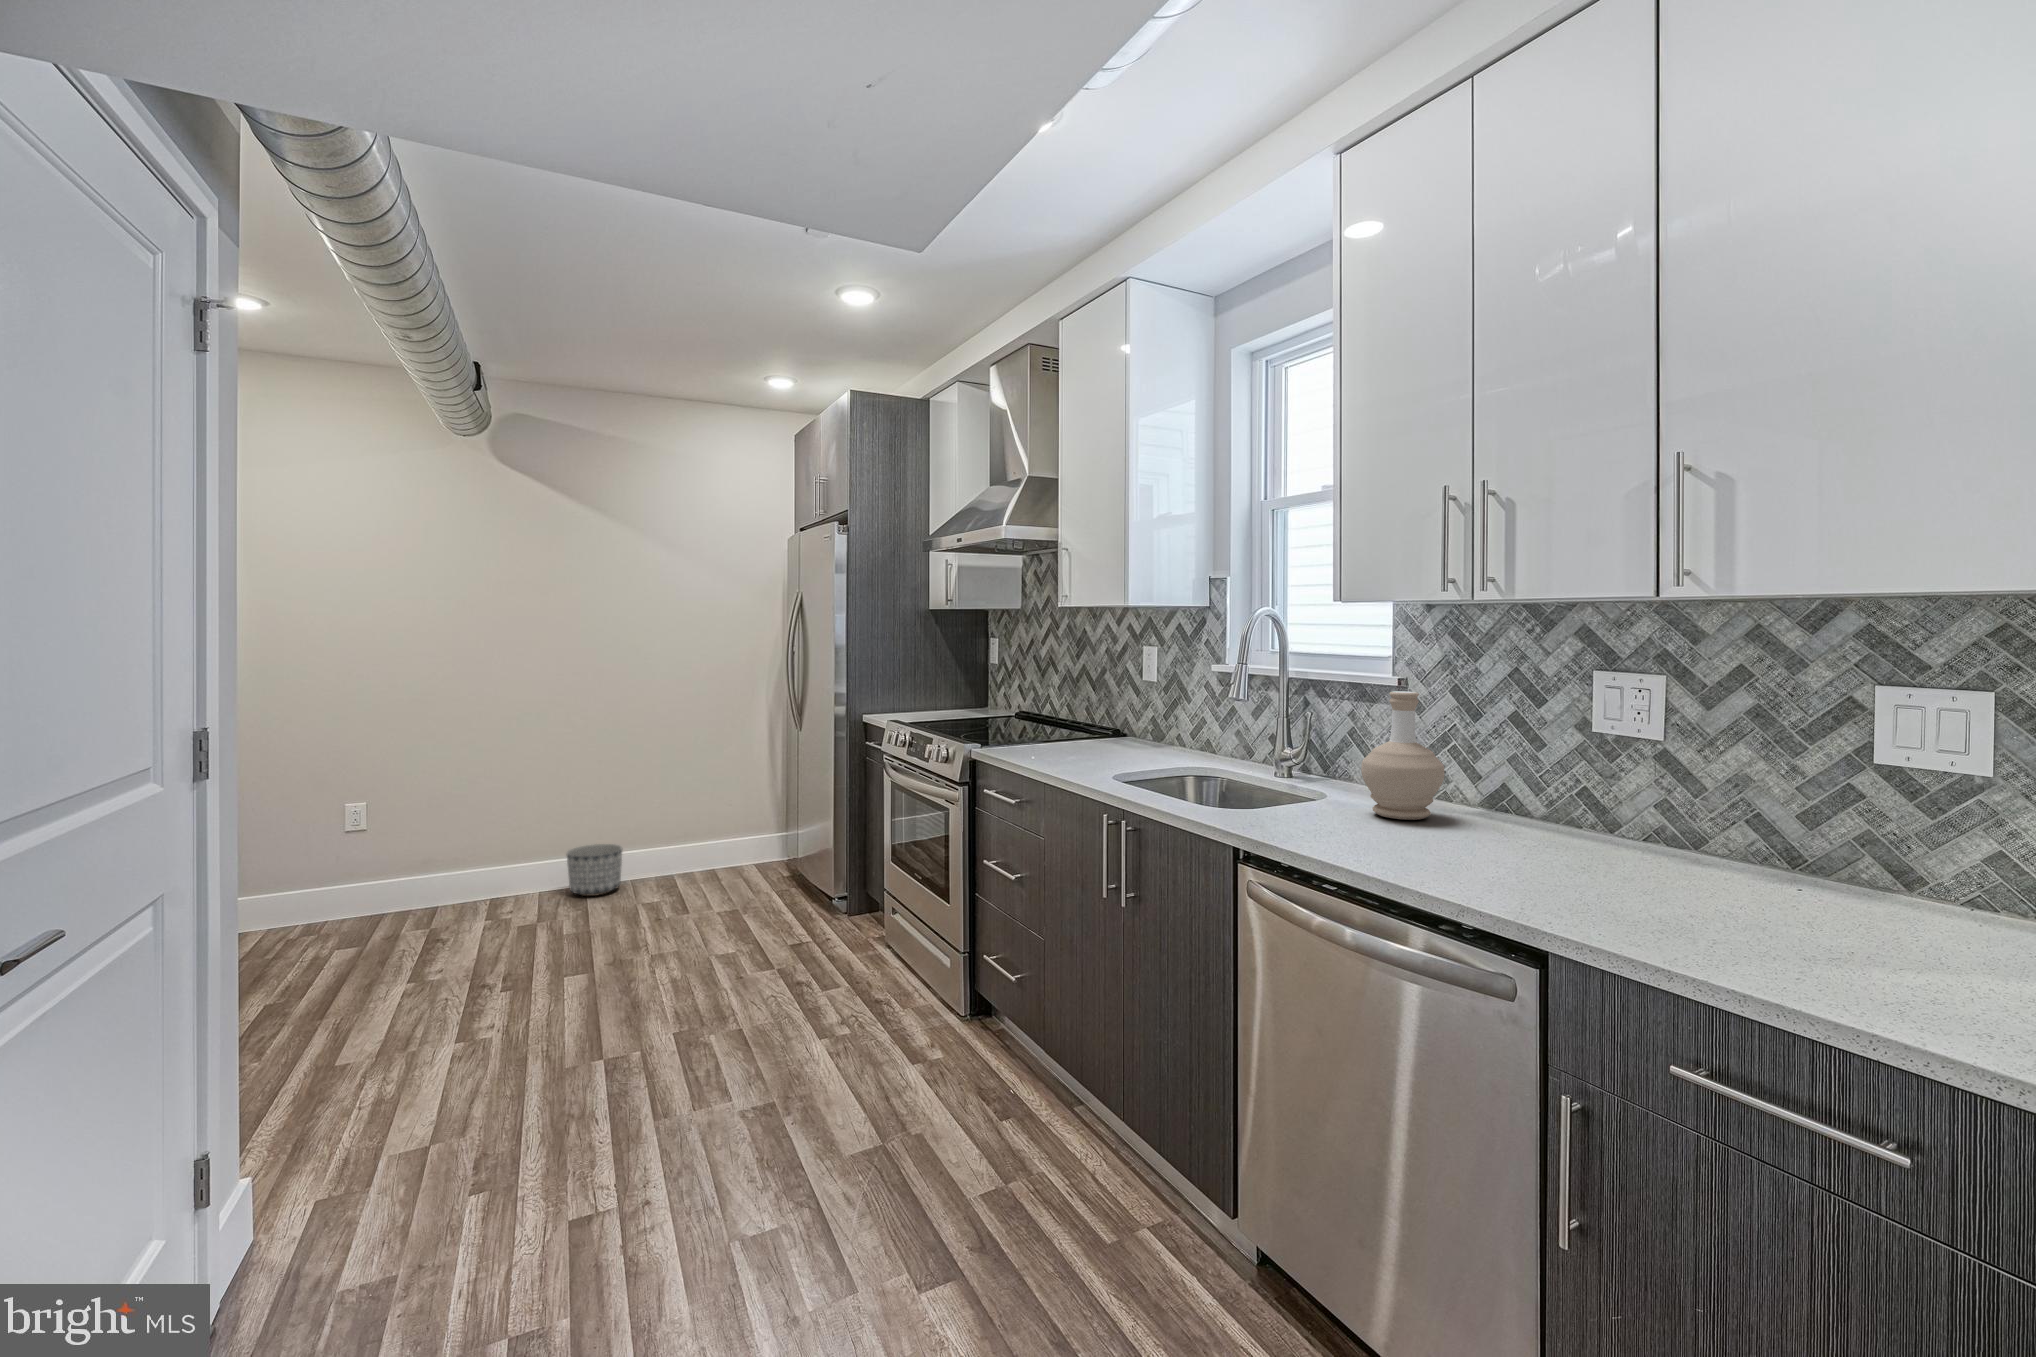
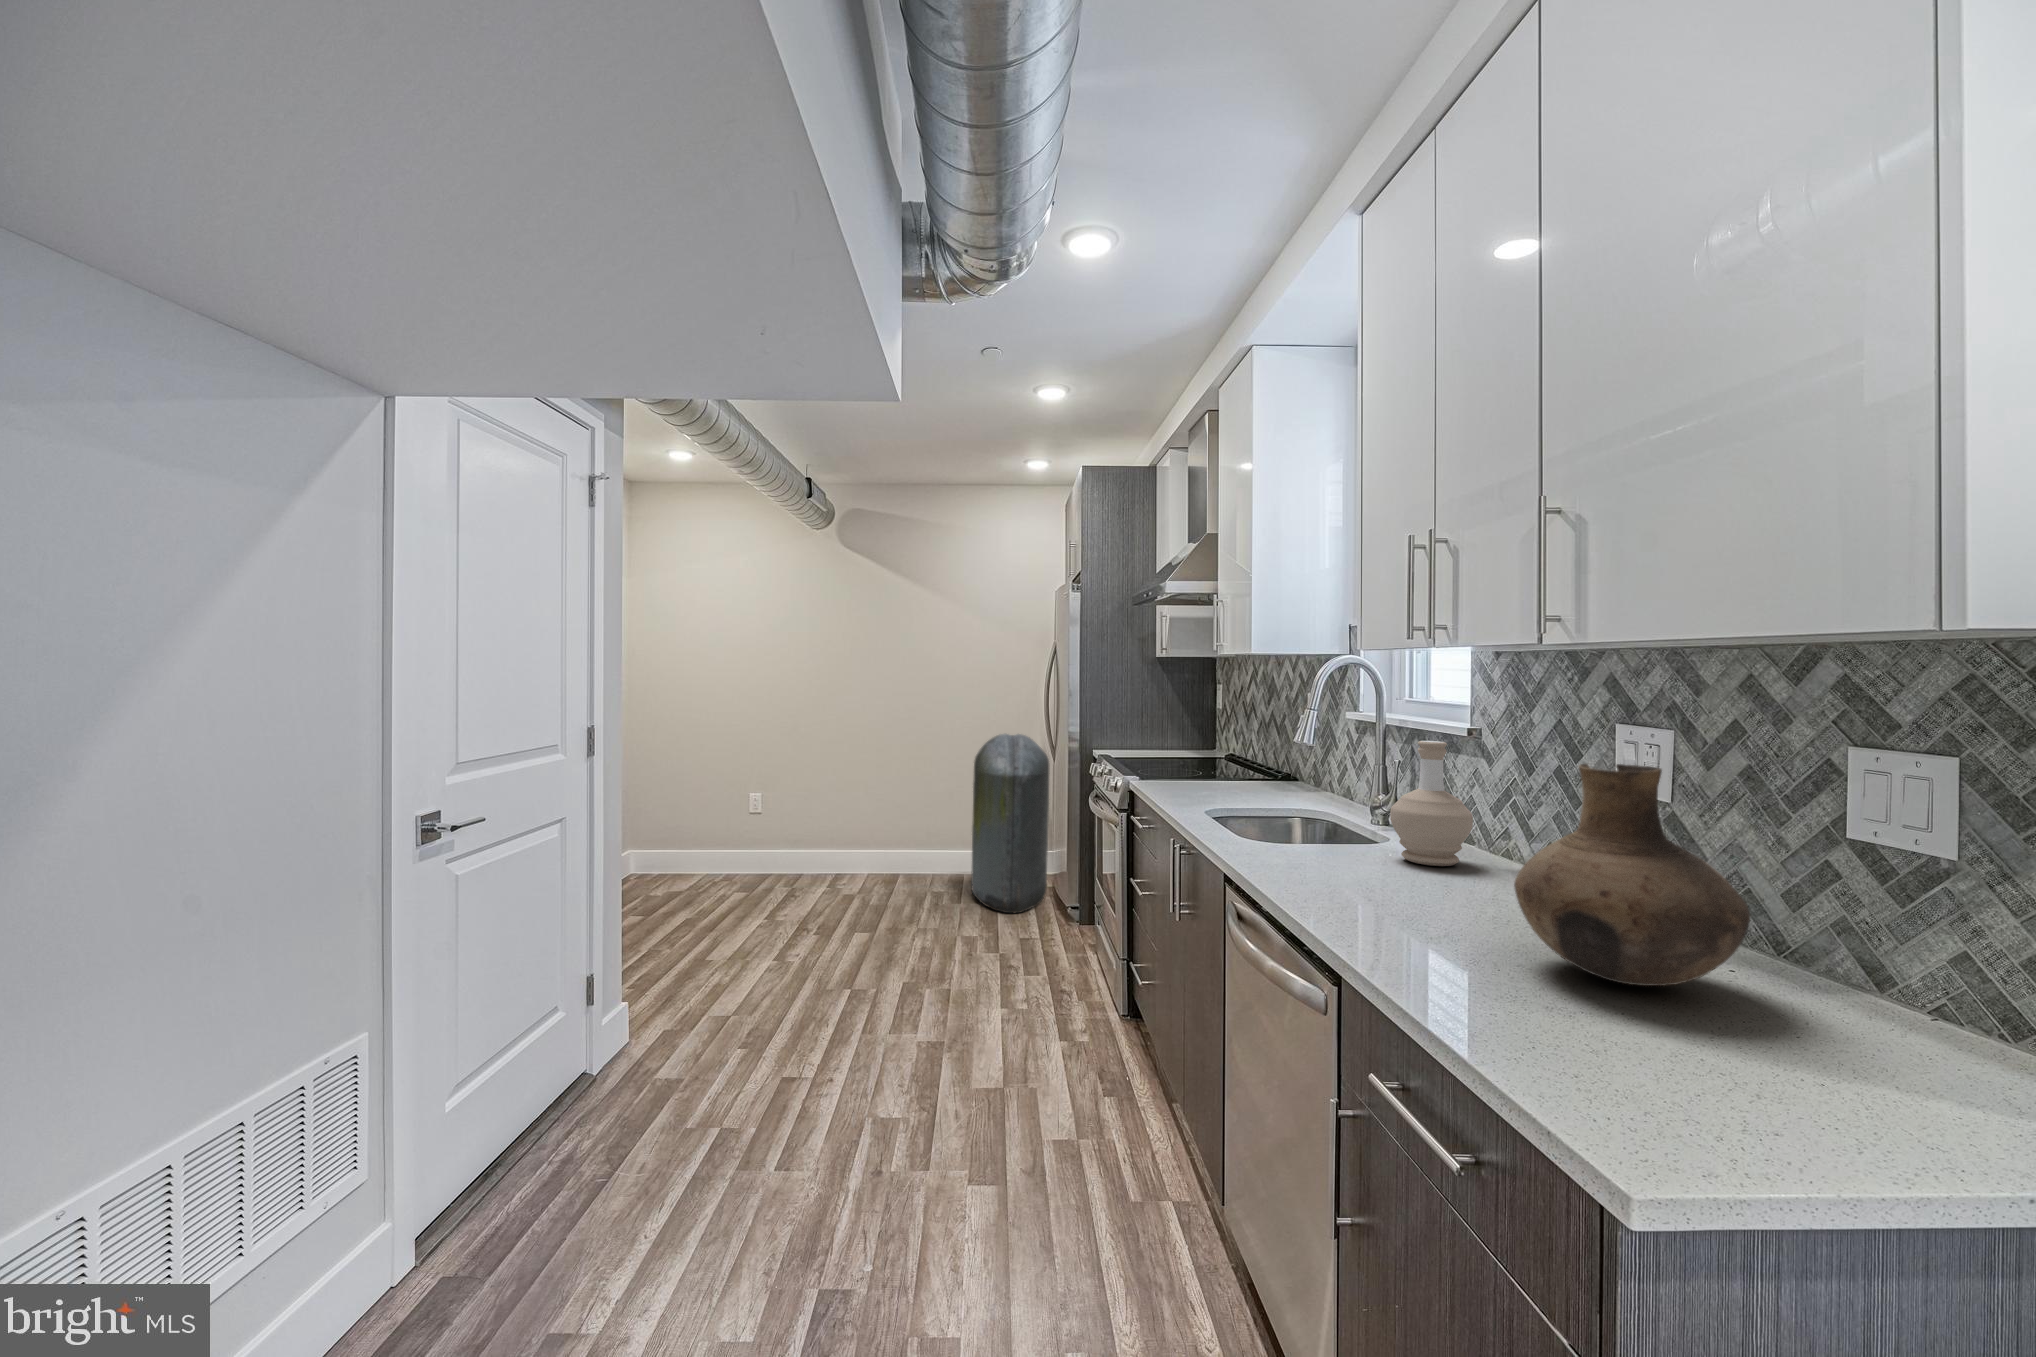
trash can: none [692,699,792,919] -> present [971,734,1049,913]
vase: none [1666,711,1916,928] -> present [1514,764,1750,986]
planter: present [567,844,622,896] -> none [889,841,928,880]

